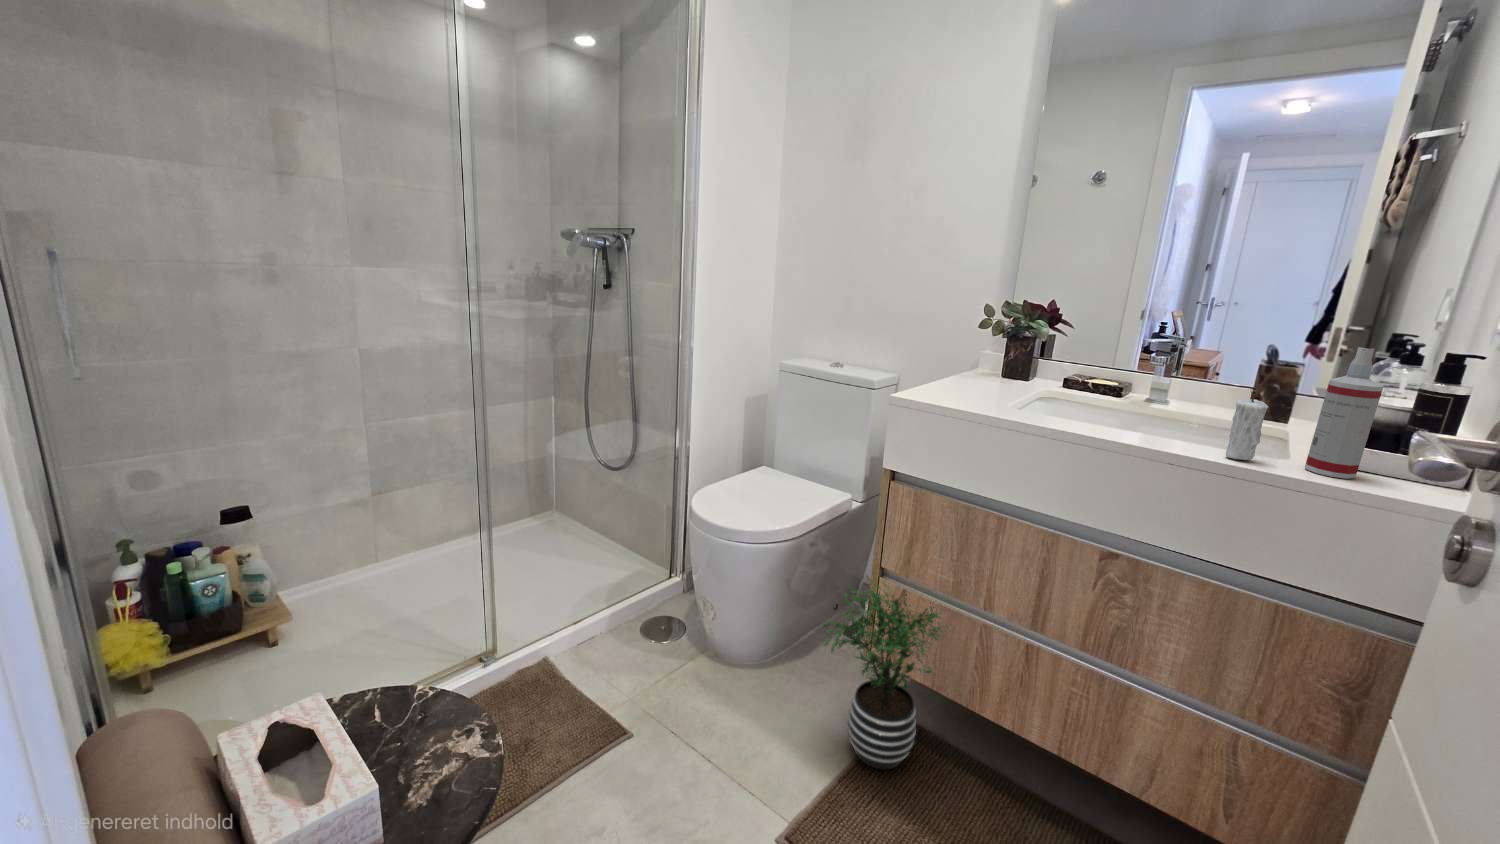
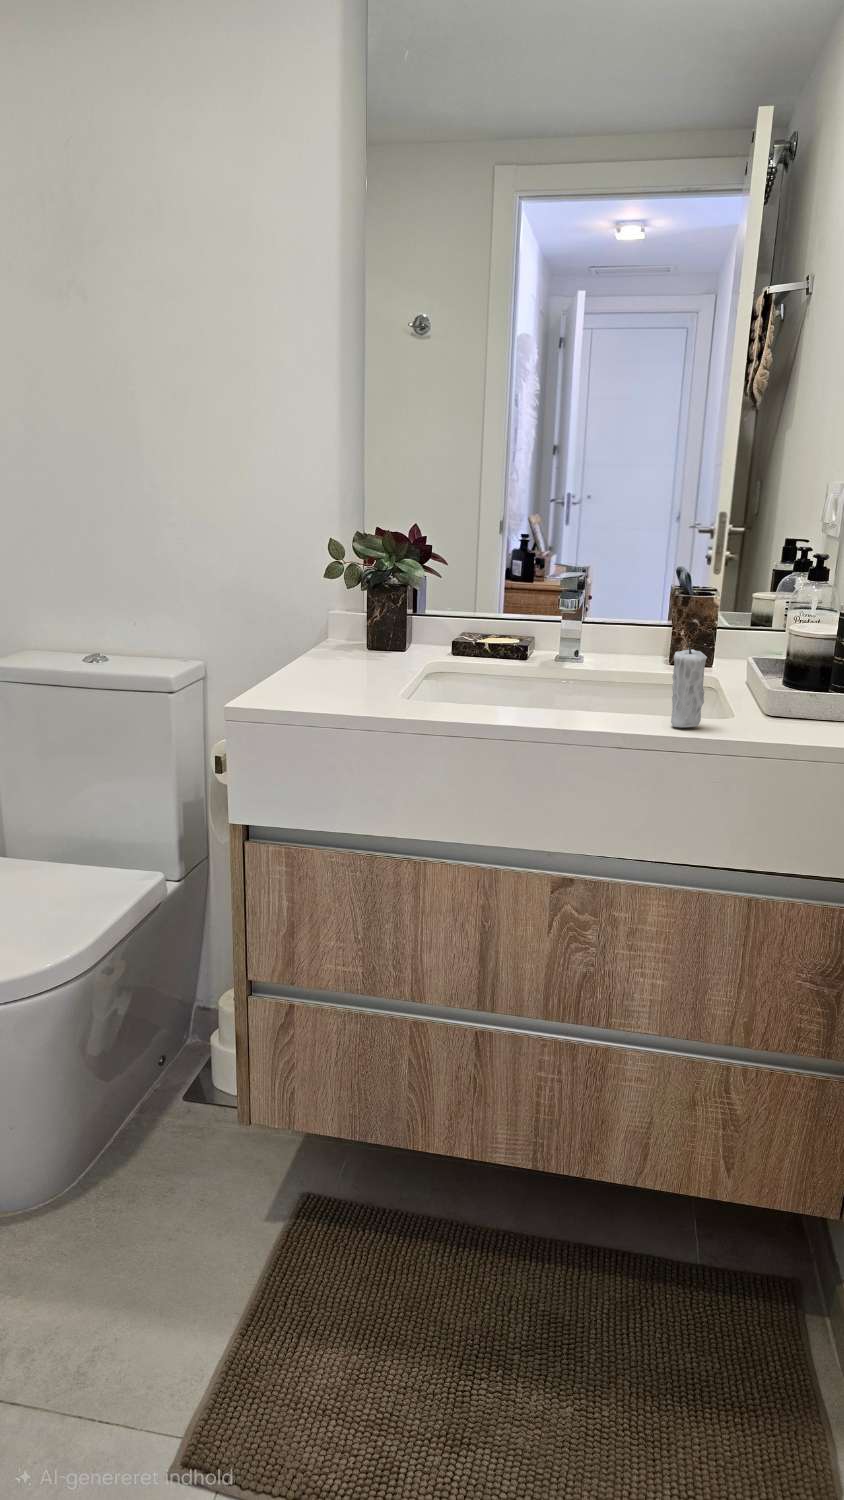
spray bottle: present [1305,347,1383,479] -> none [751,574,811,732]
potted plant: present [823,576,945,770] -> none [167,979,371,1288]

